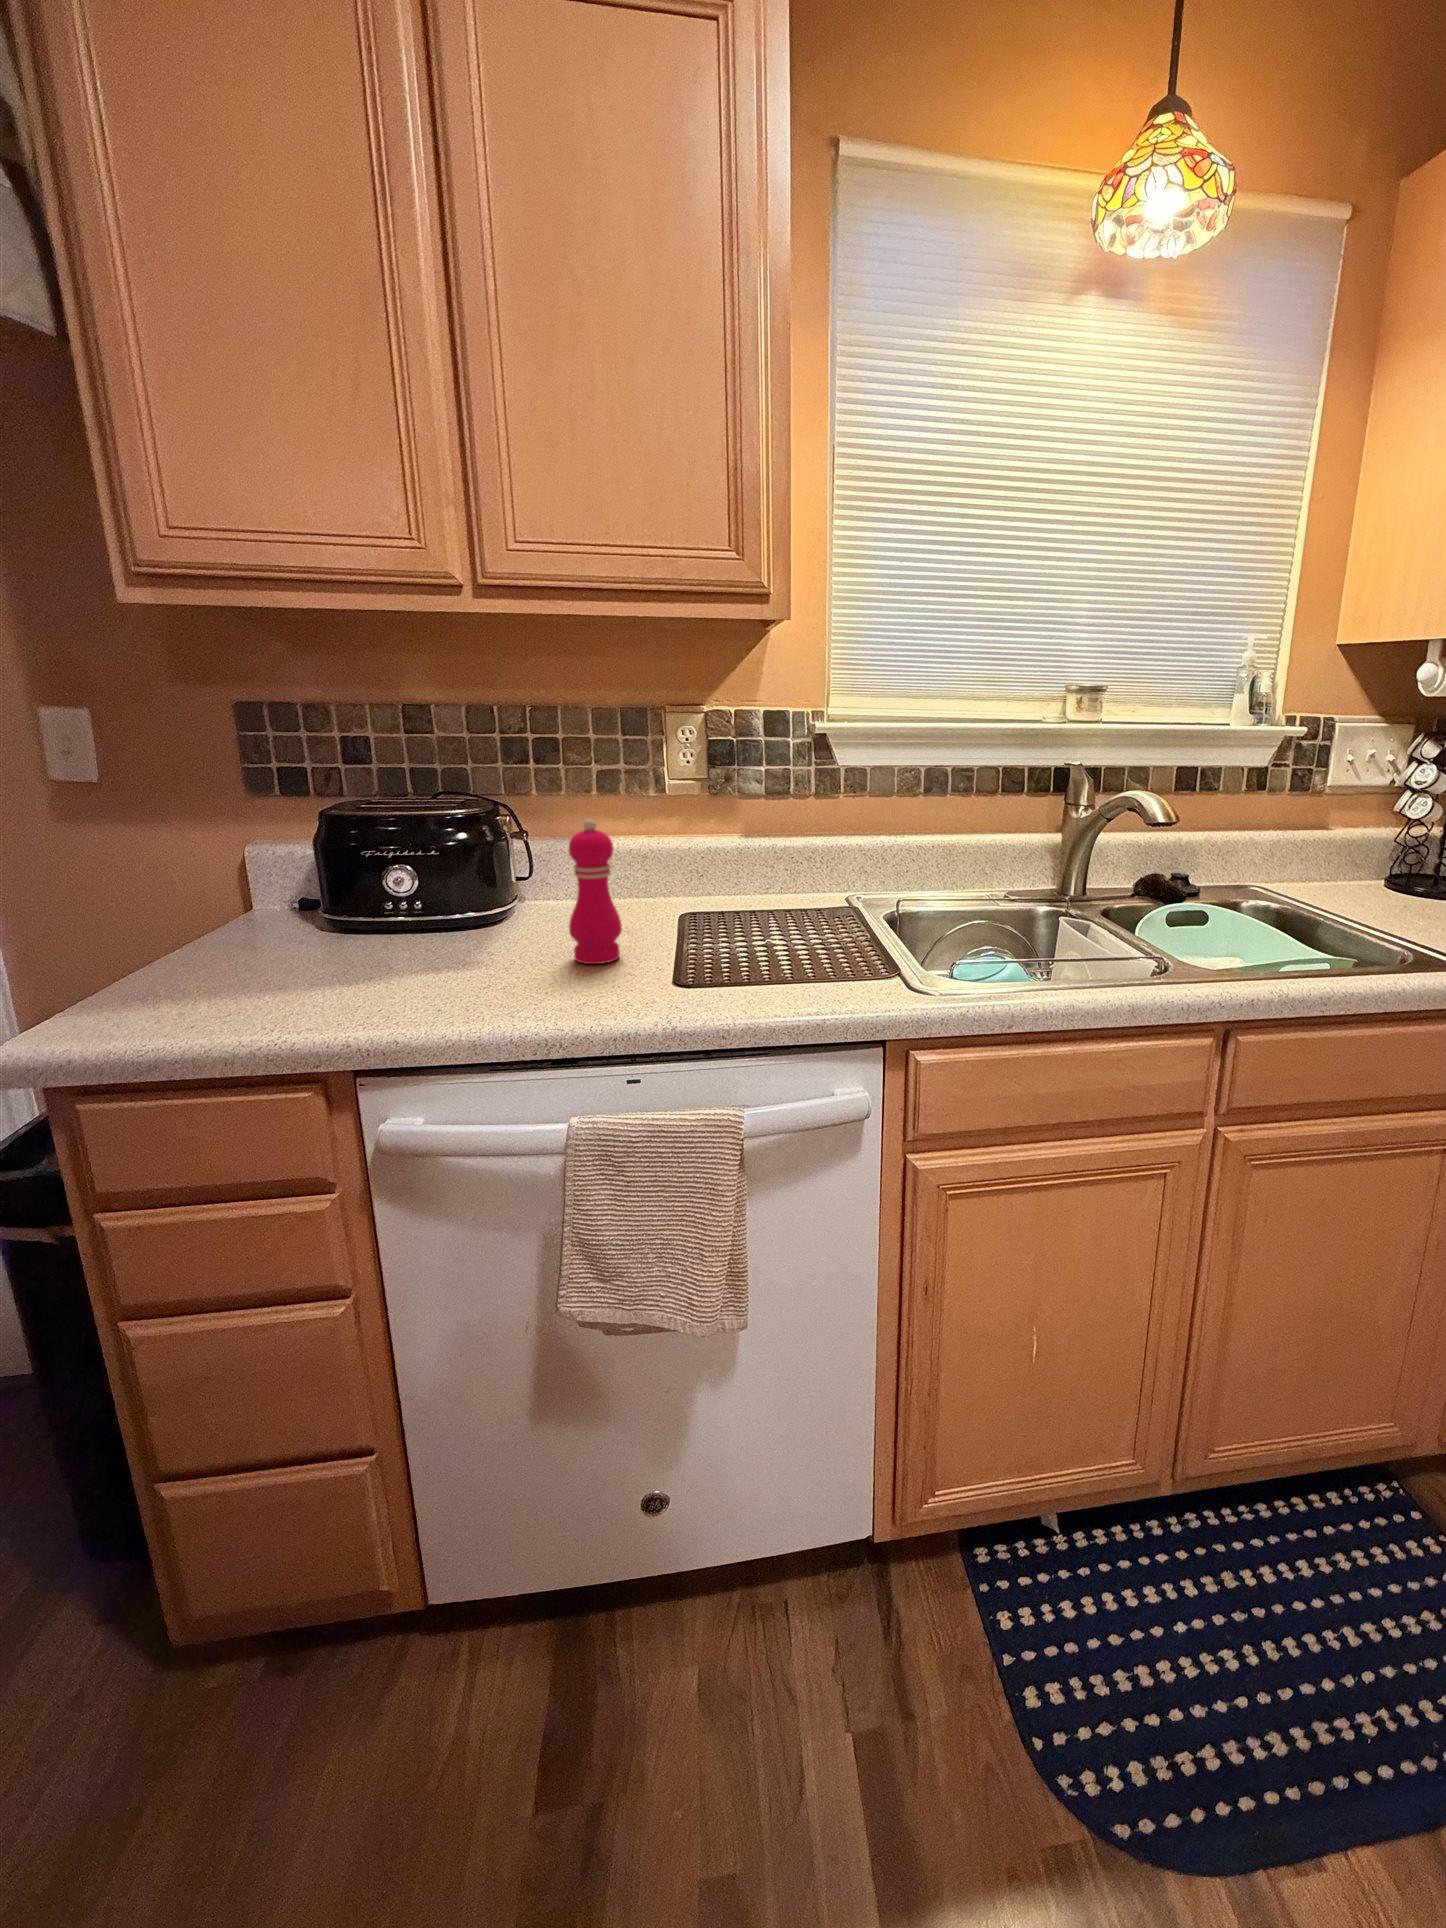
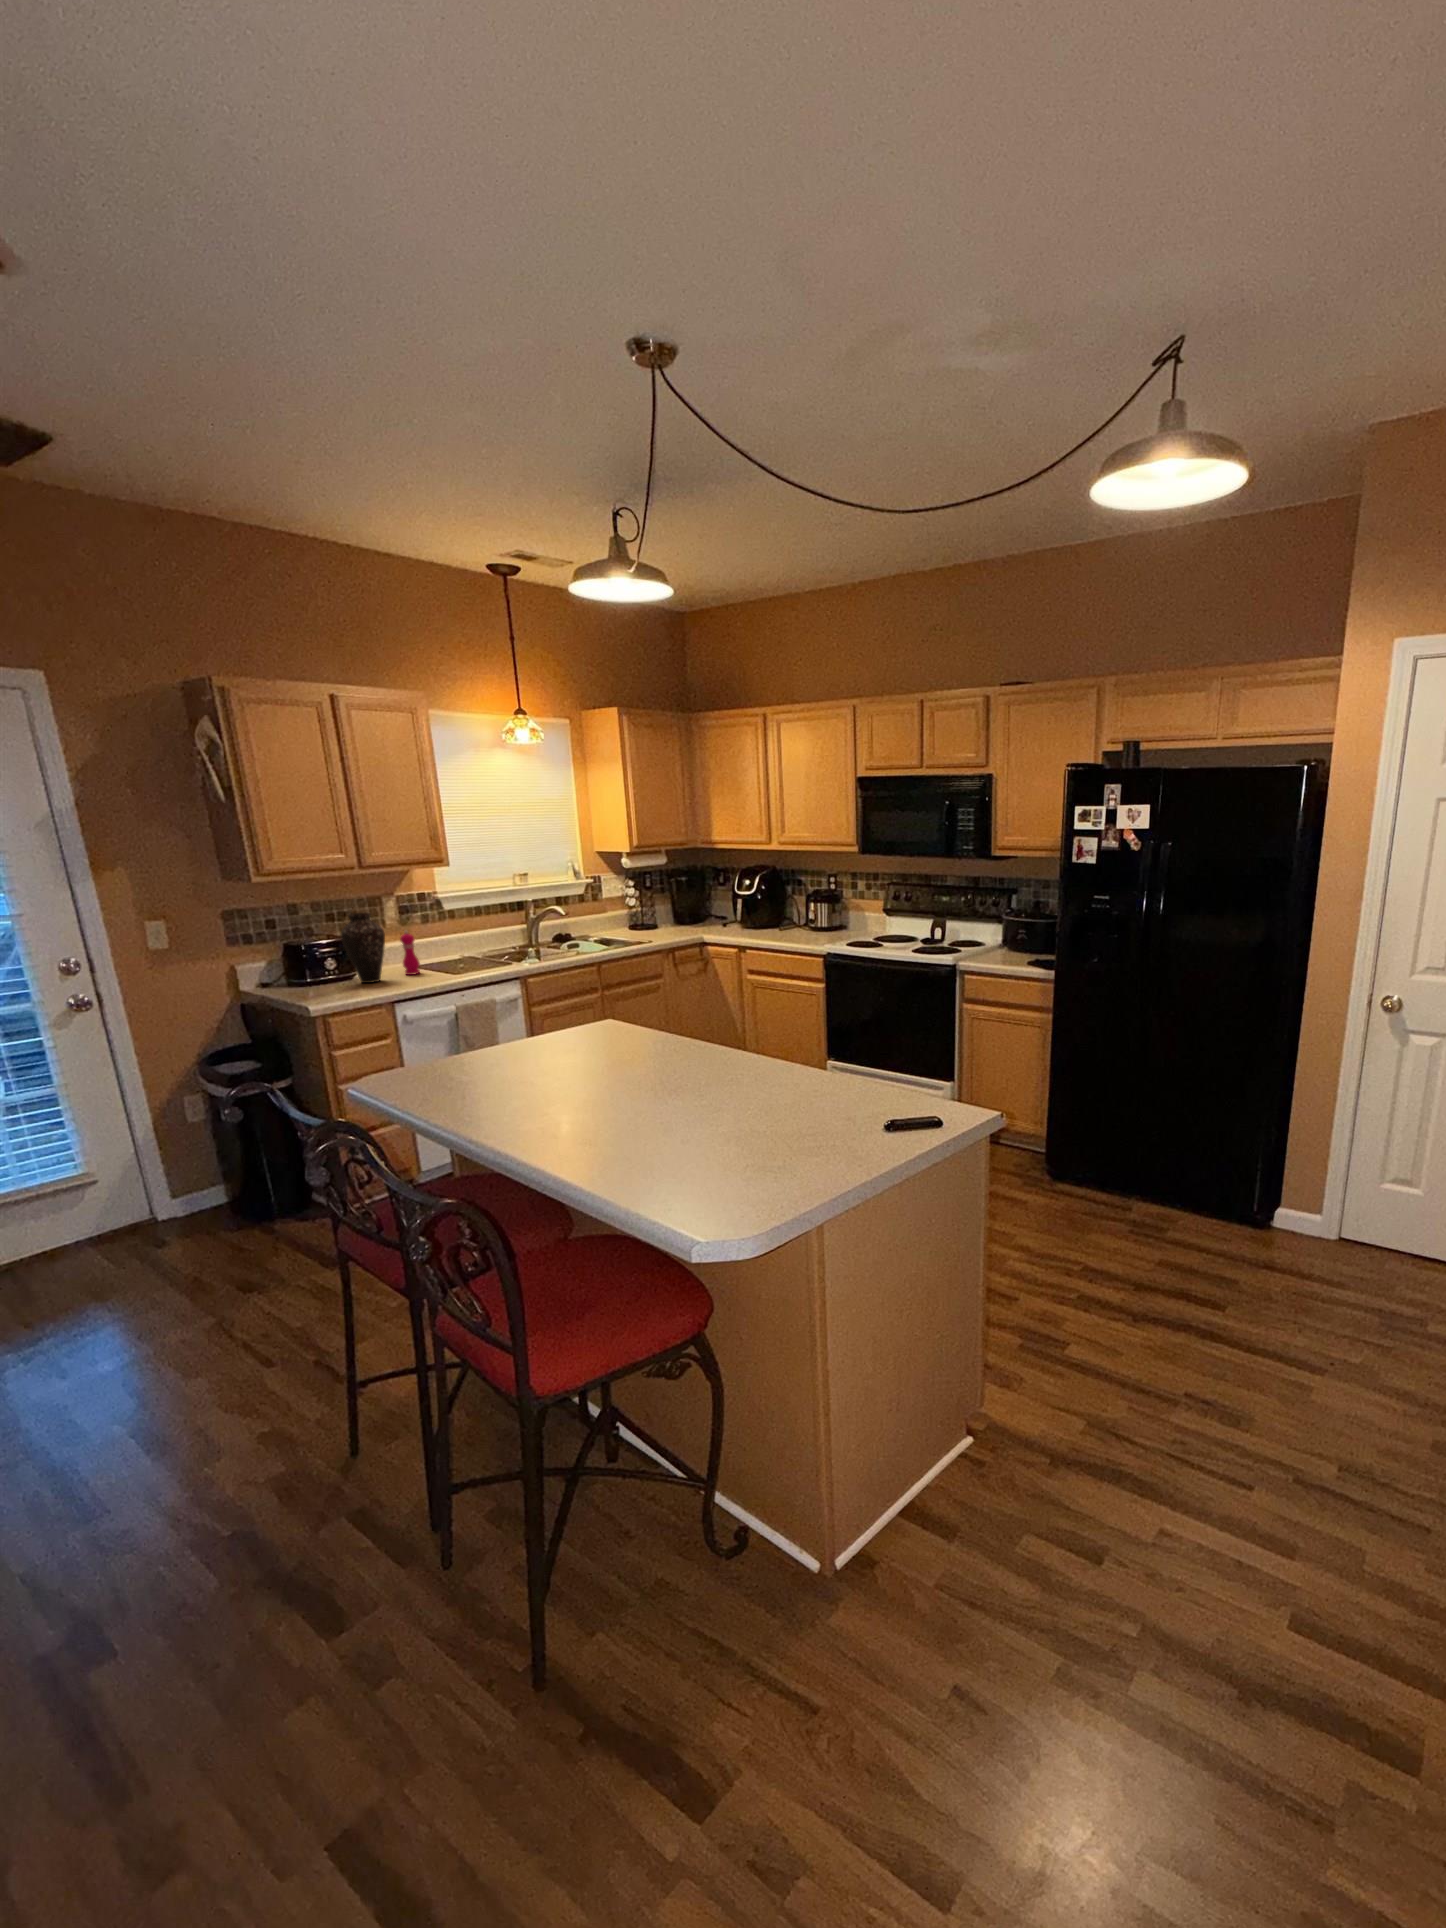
vase: none [353,744,496,977] -> present [341,913,385,983]

